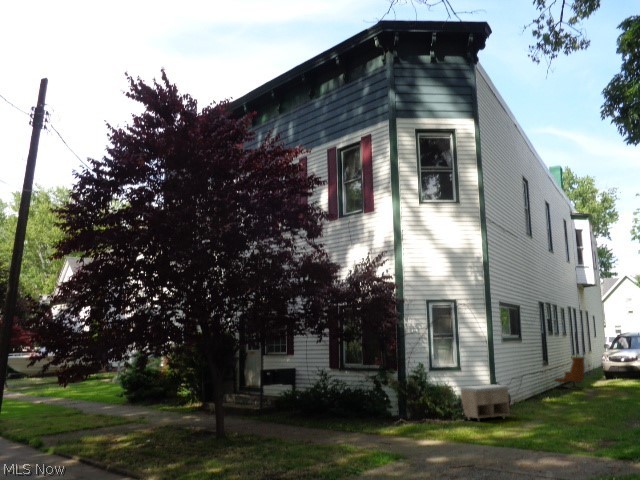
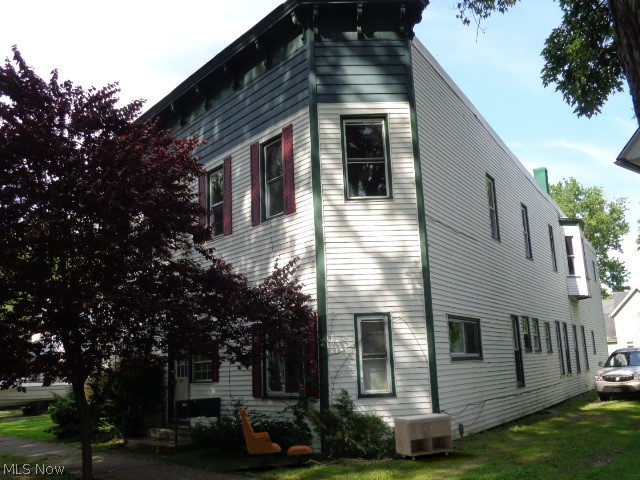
lounge chair: present [555,357,585,389] -> present [240,409,312,469]

